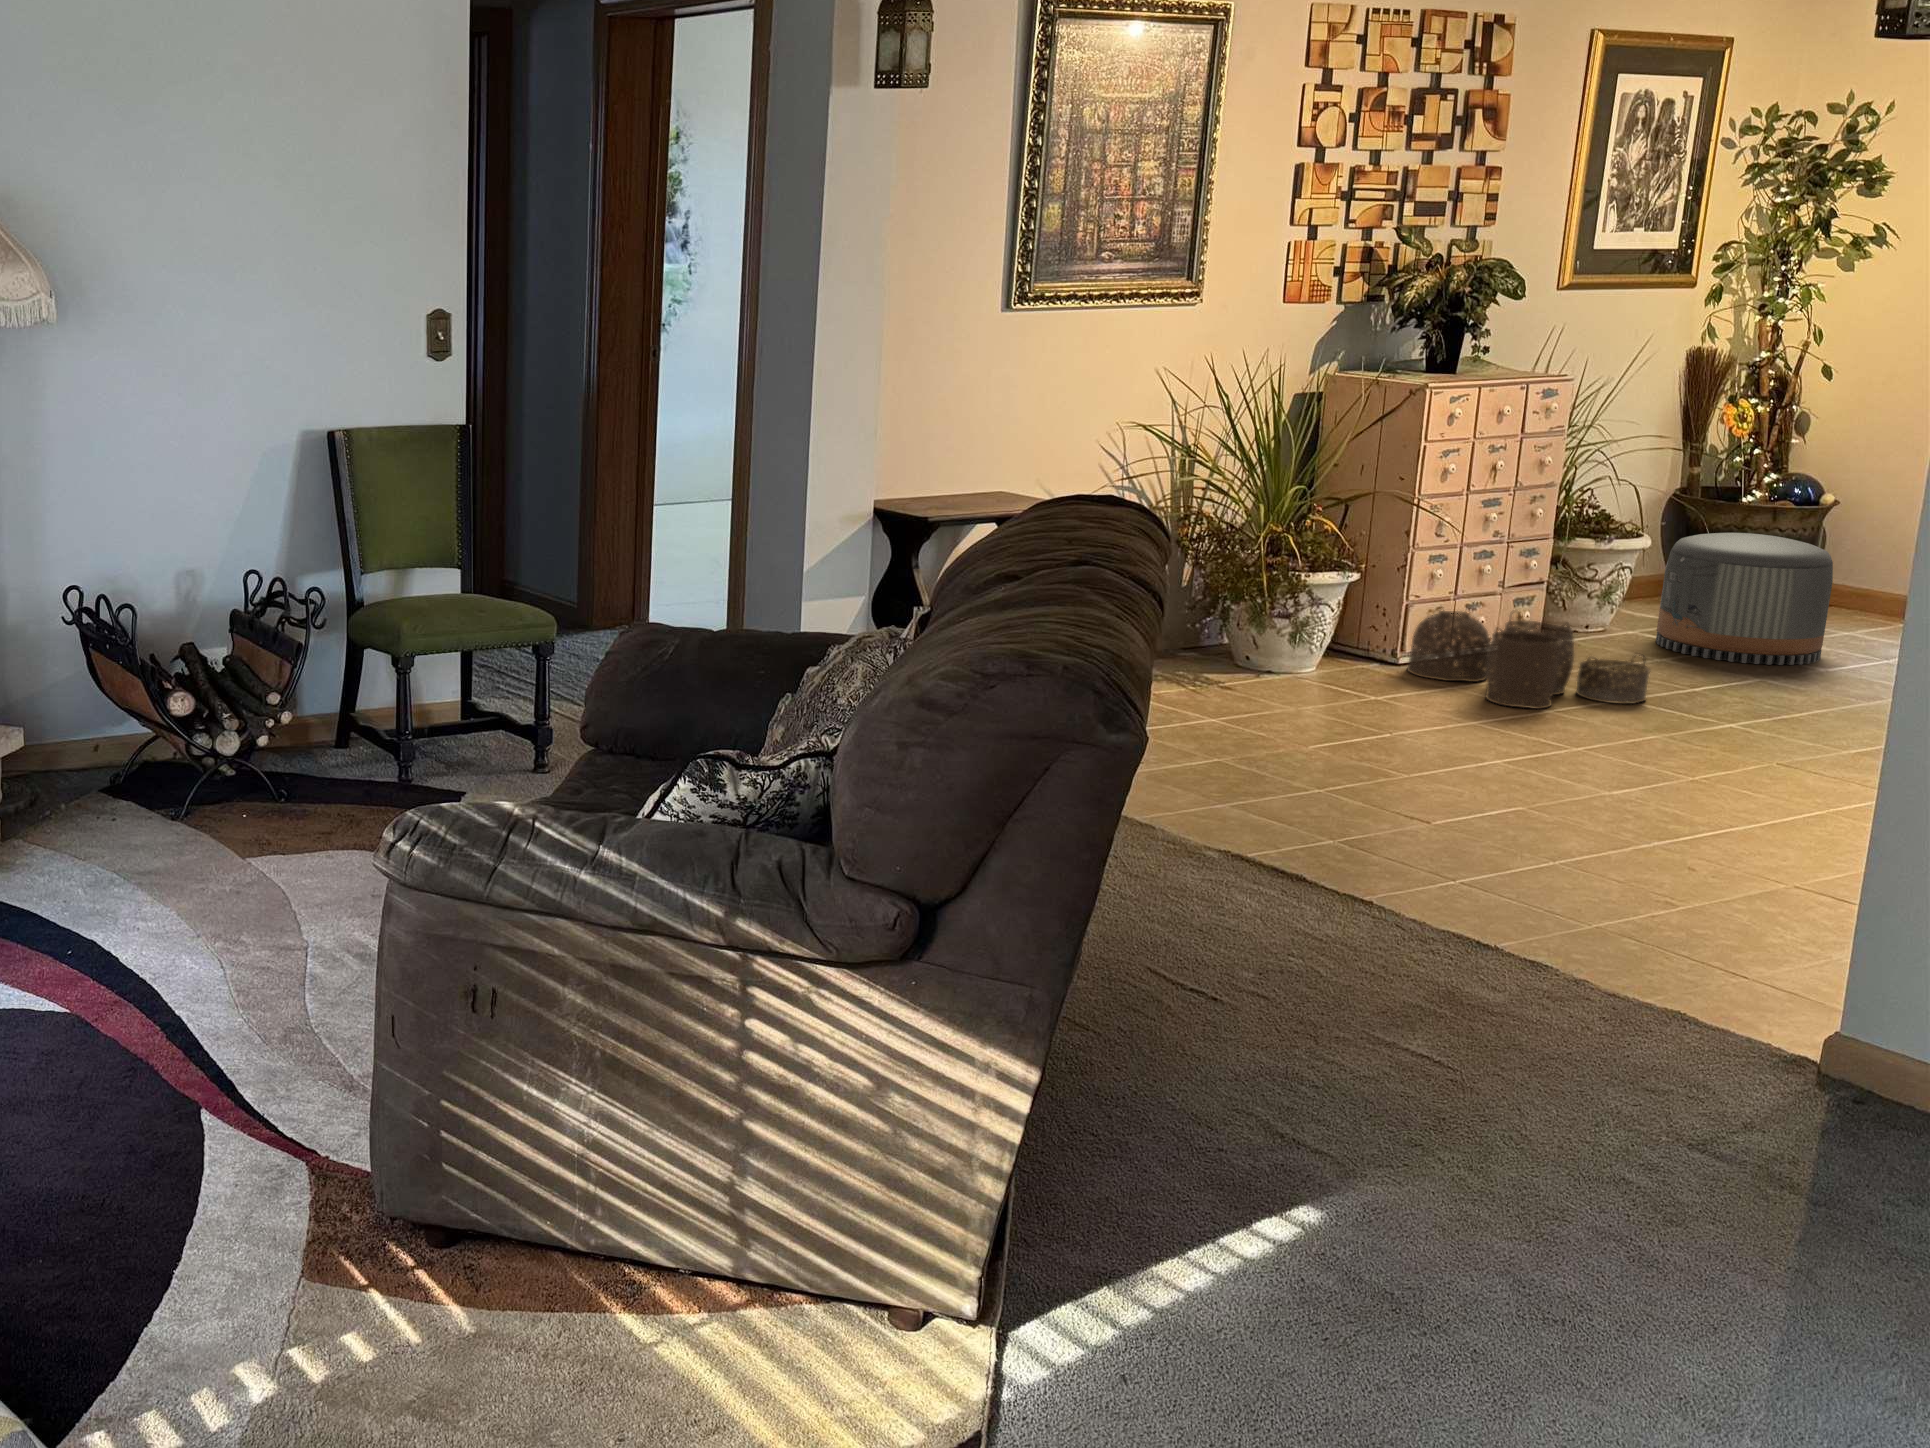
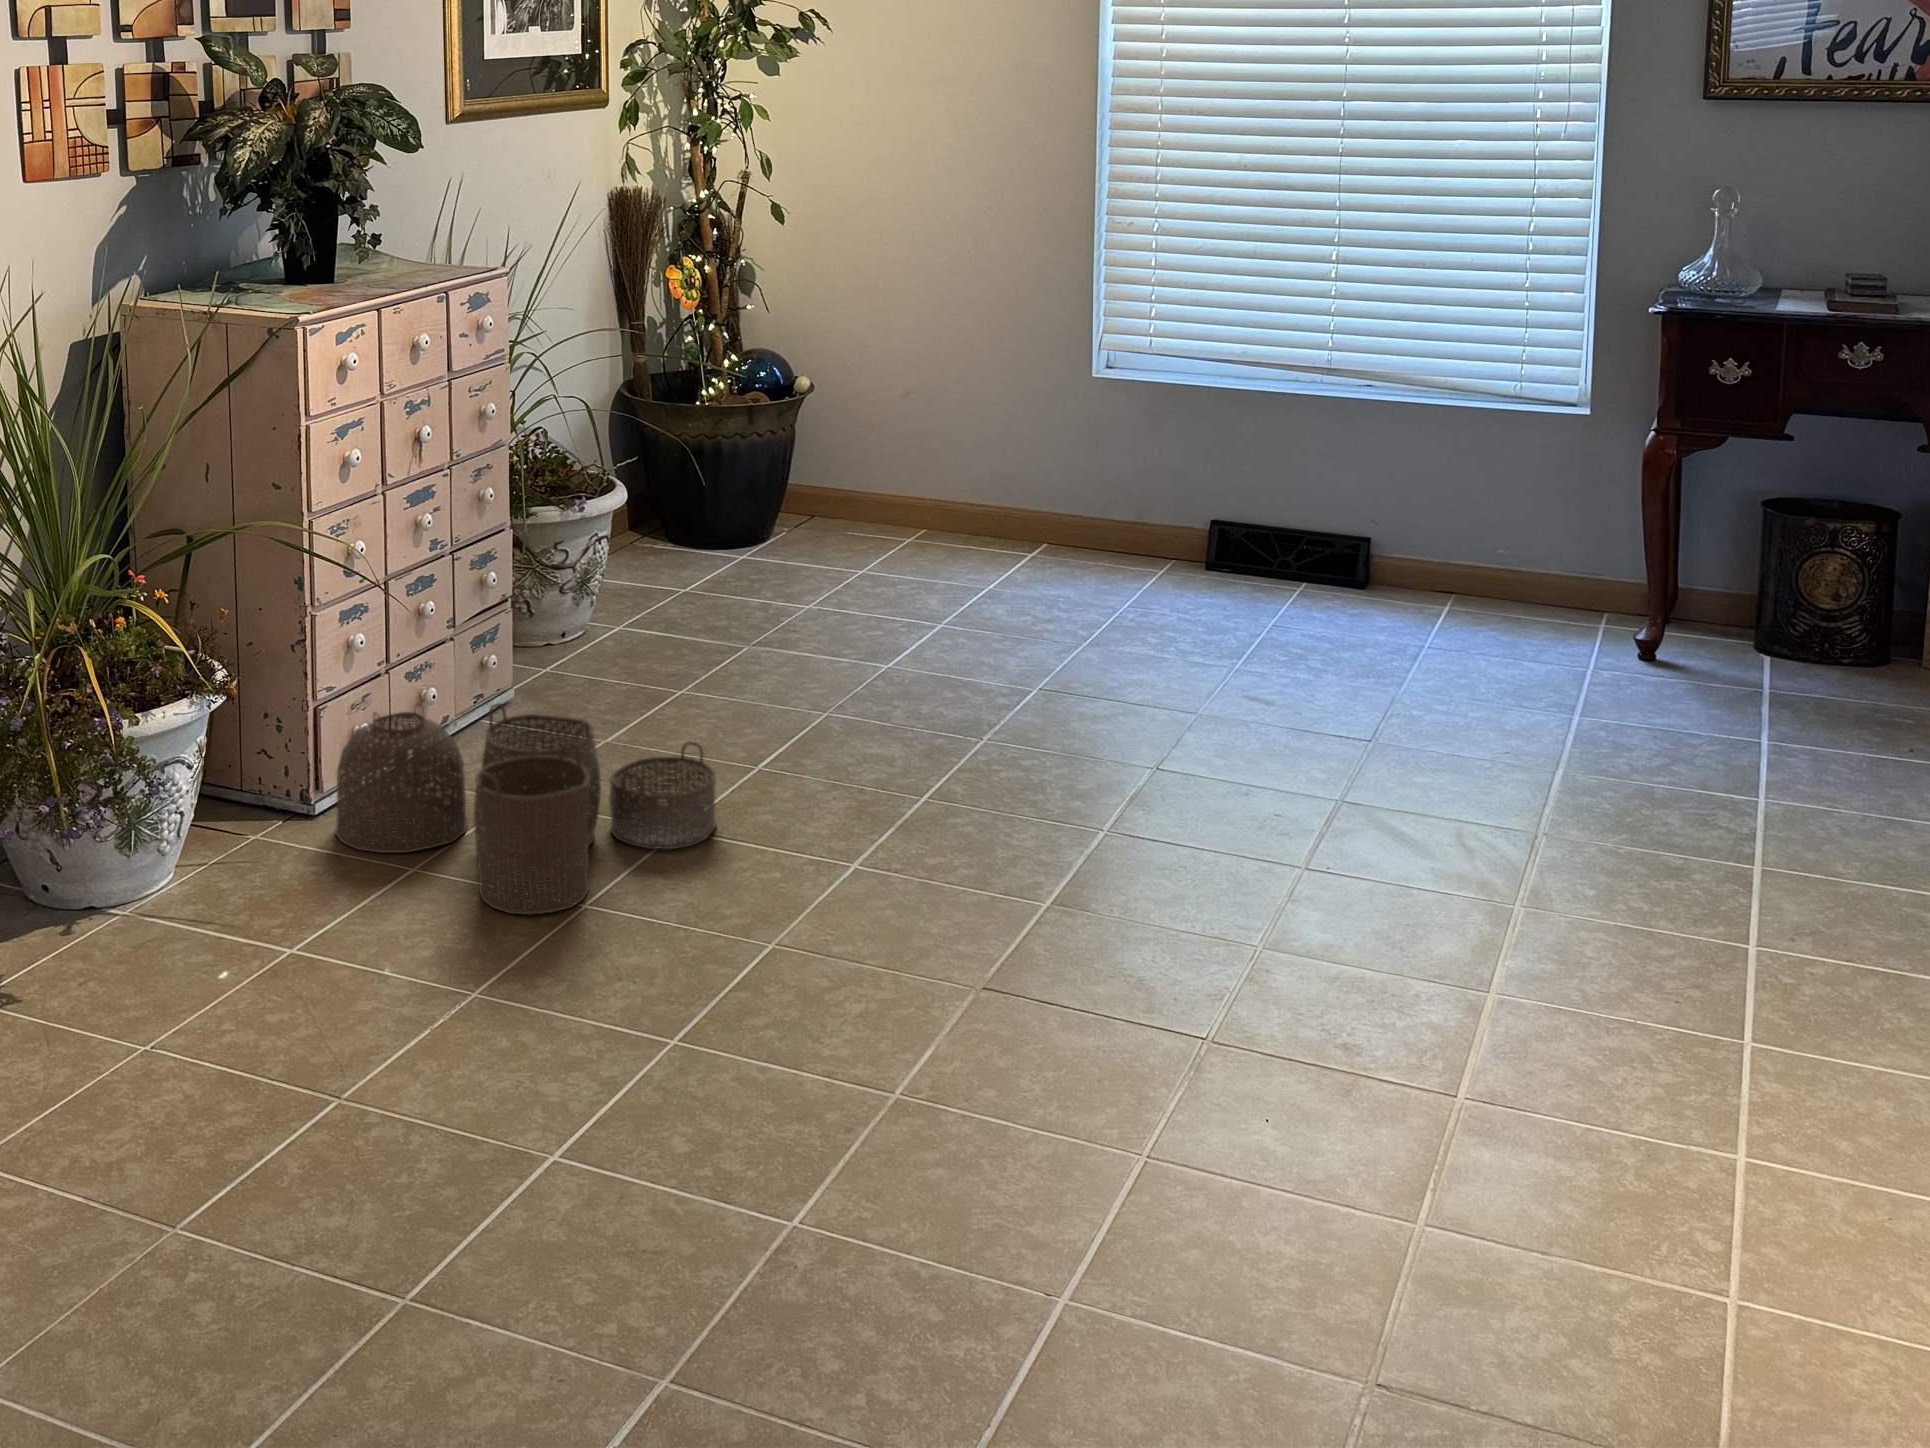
pouf: present [1656,533,1833,665] -> none [660,467,871,675]

